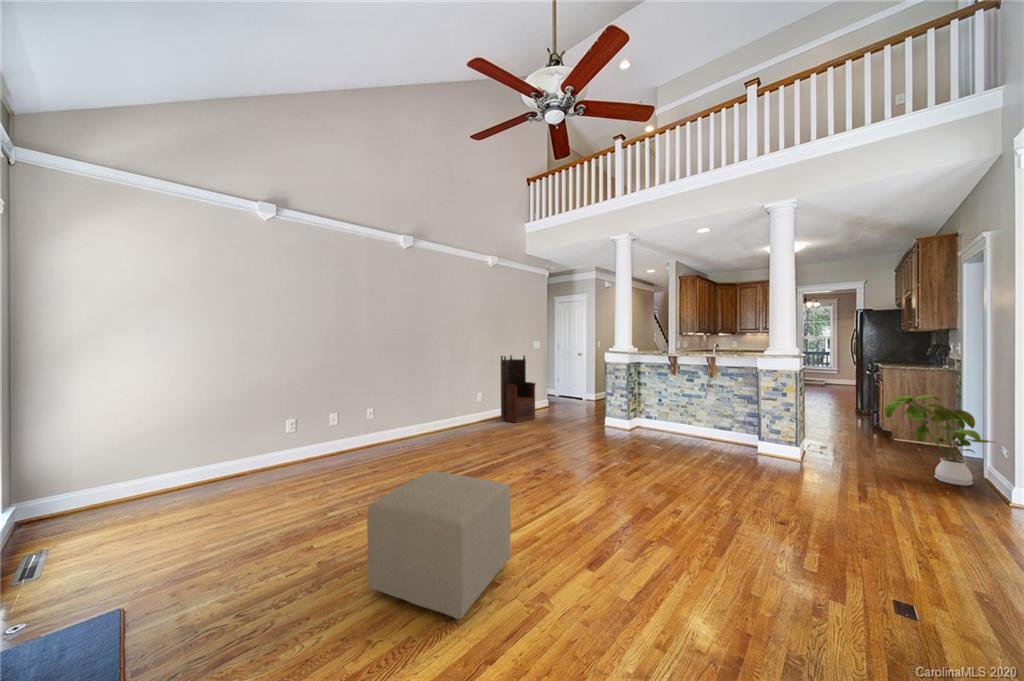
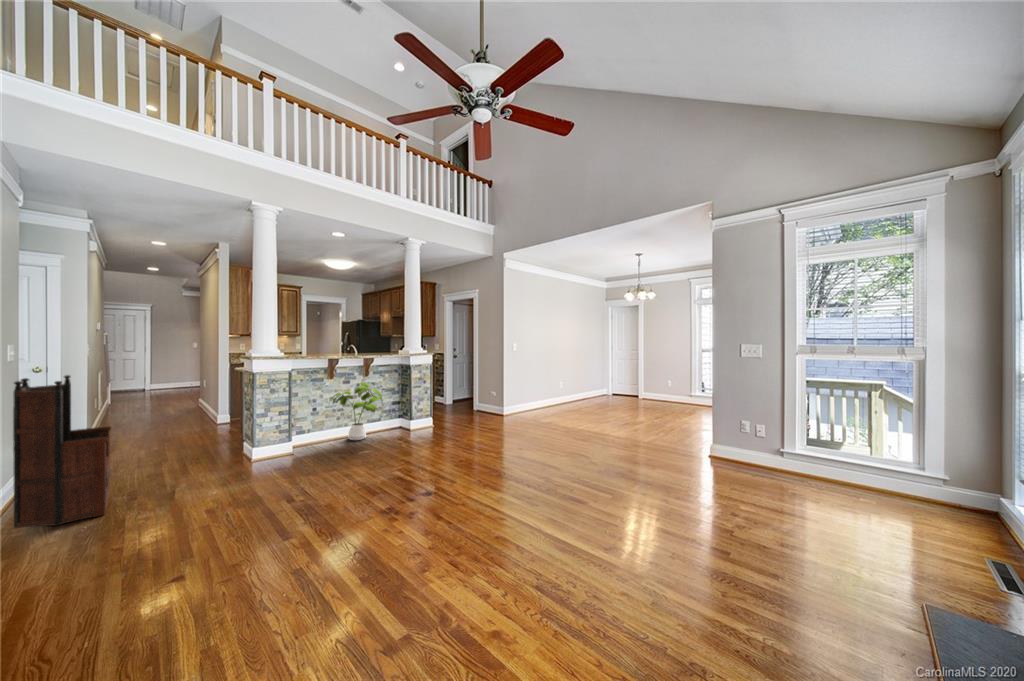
house plant: present [885,395,992,486] -> present [331,382,382,440]
ottoman: present [367,471,511,619] -> none [580,474,690,607]

